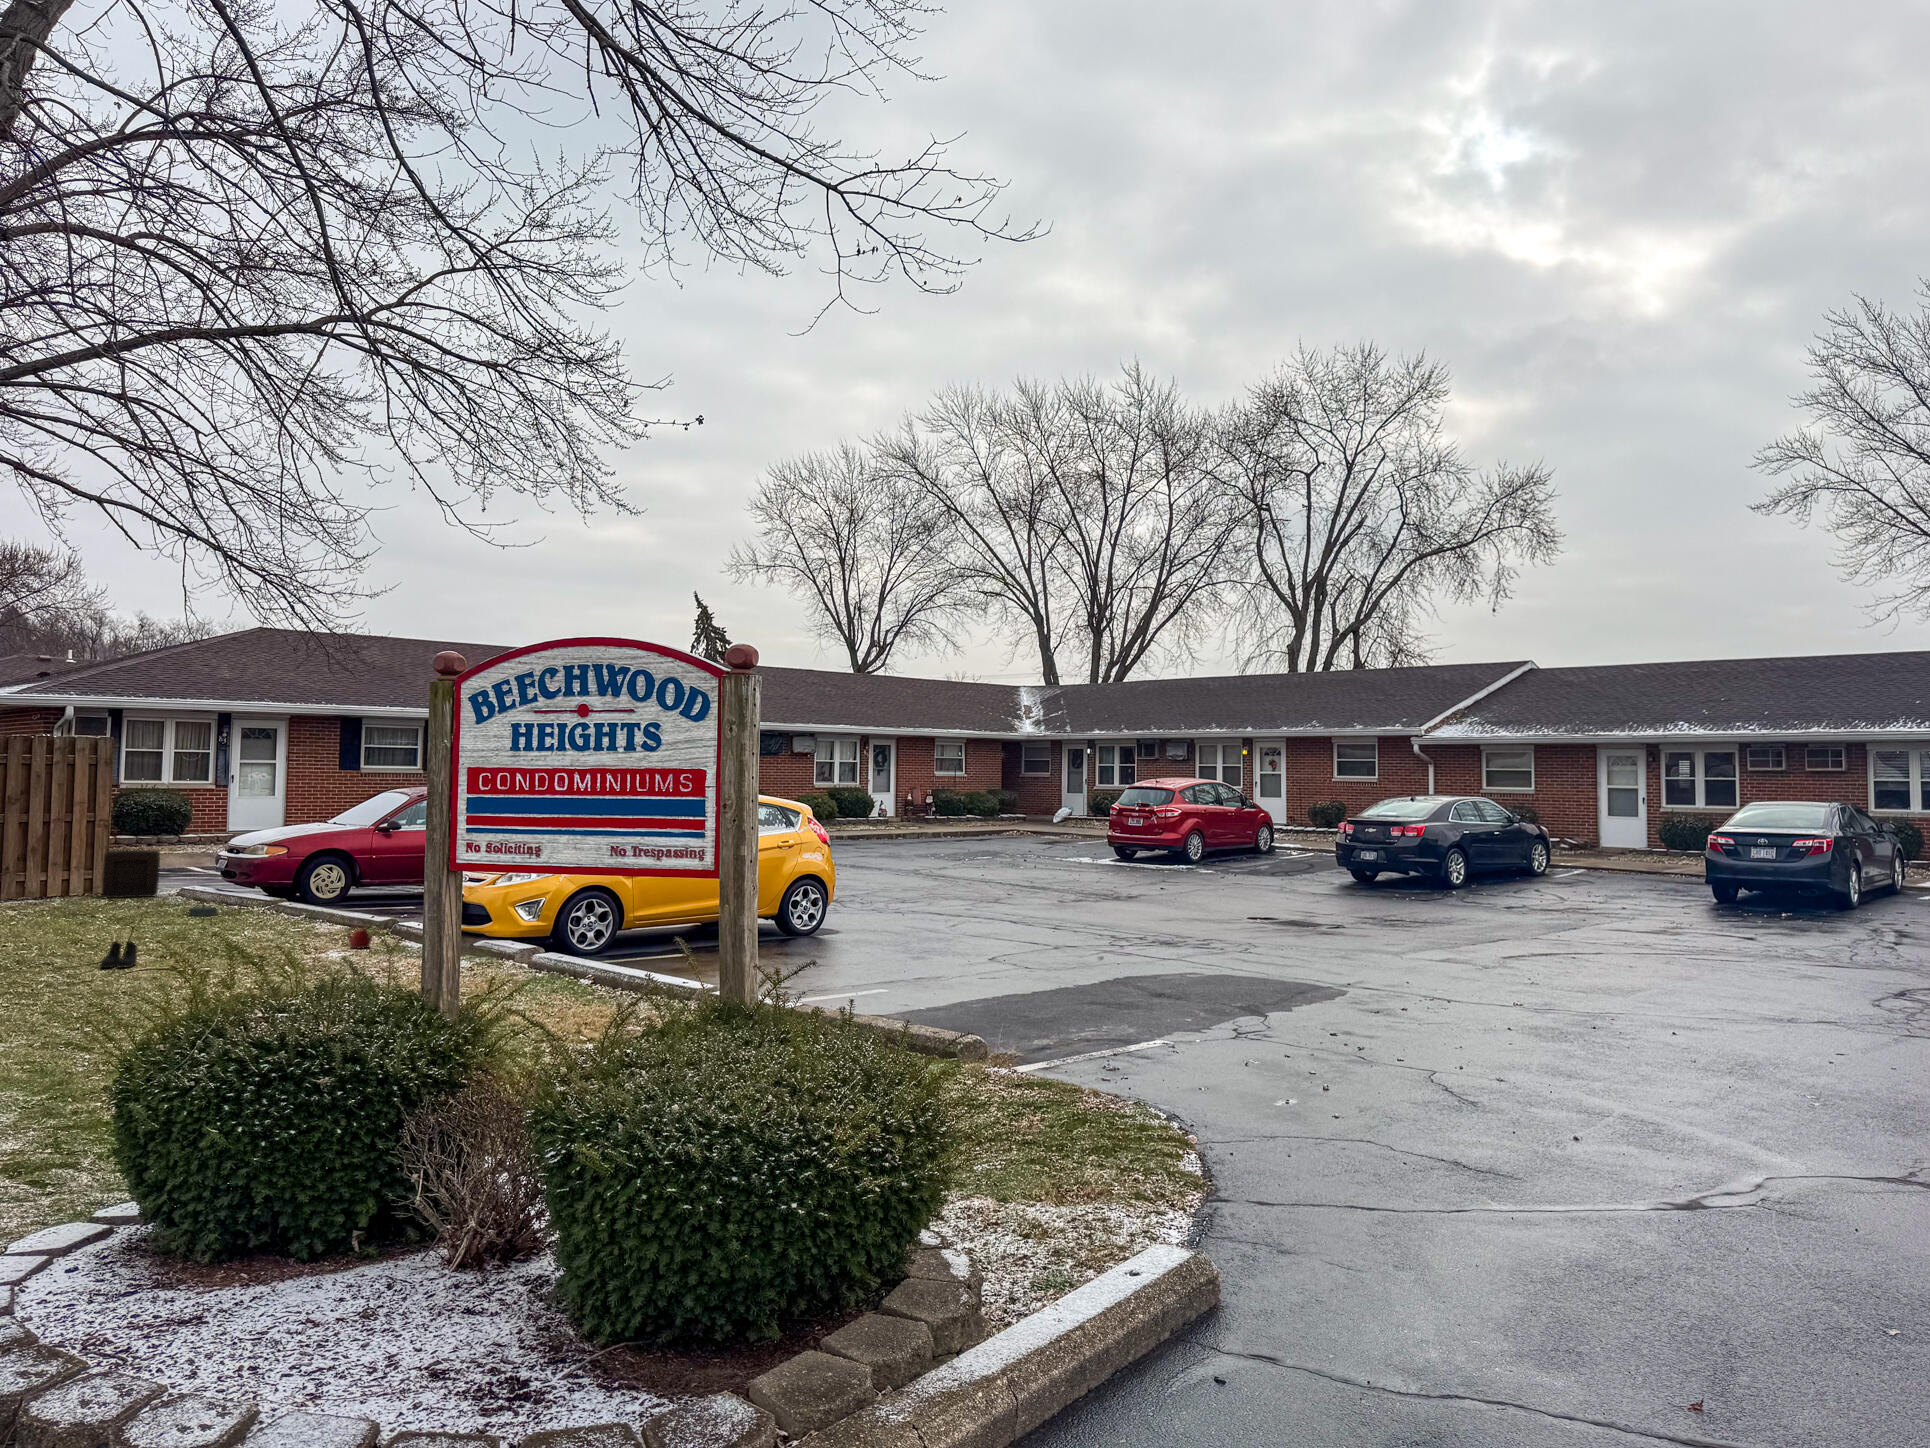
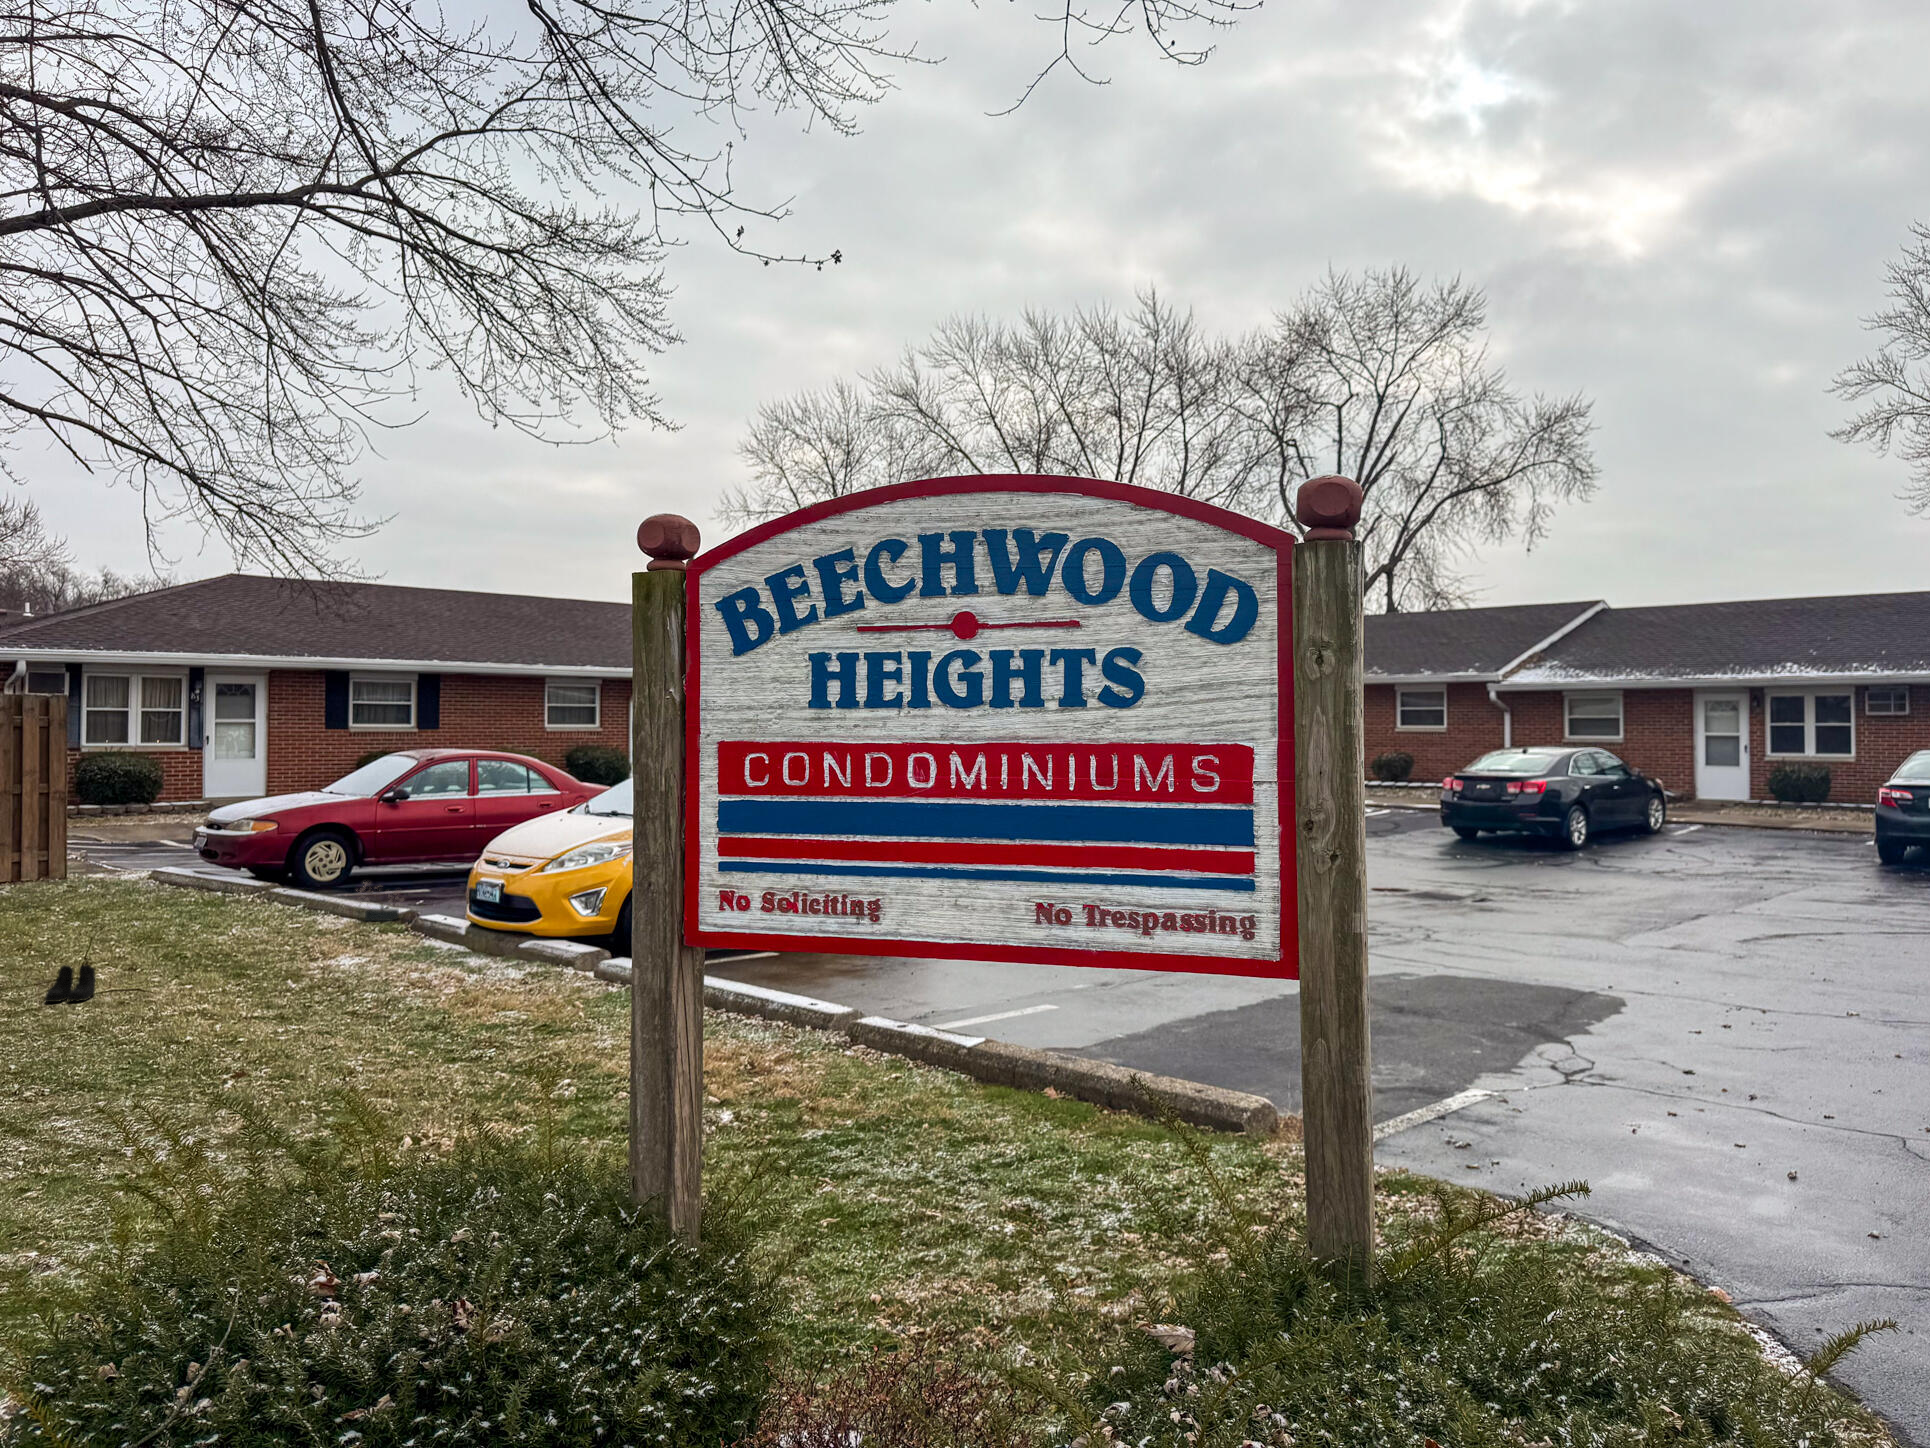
wooden crate: present [102,850,160,898] -> none [56,827,127,888]
decorative plant: present [186,890,219,916] -> present [359,883,403,921]
watering can: present [348,927,383,948] -> none [374,932,419,963]

